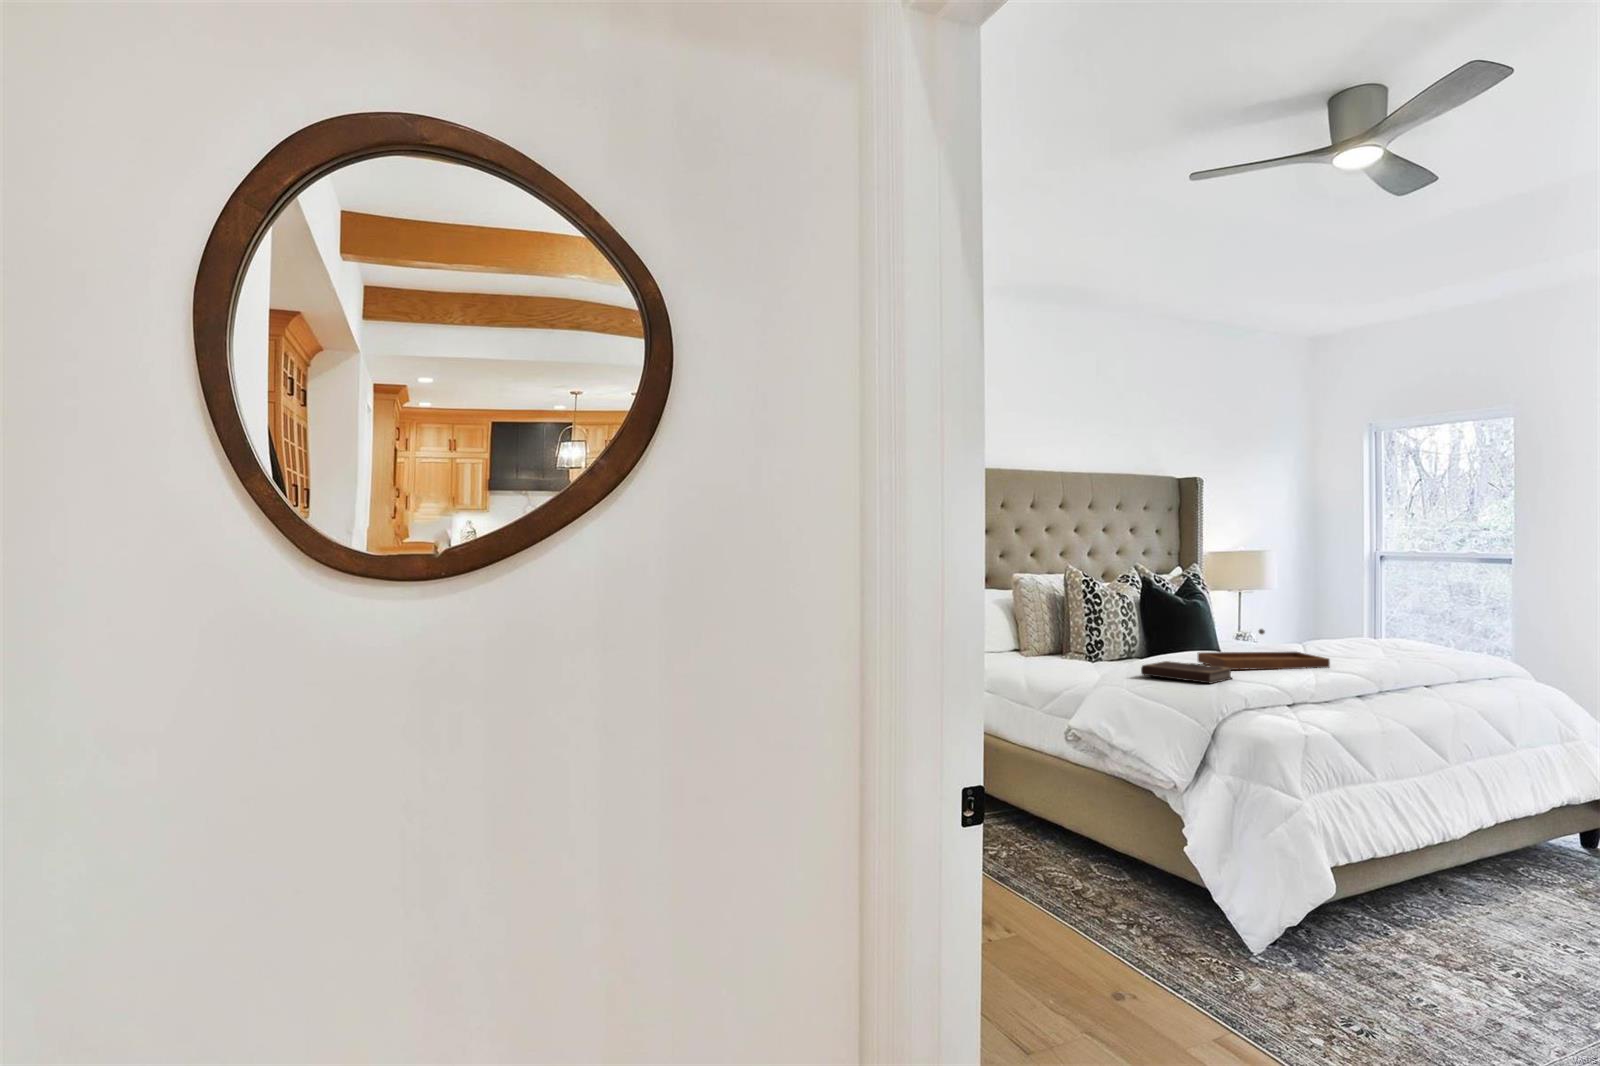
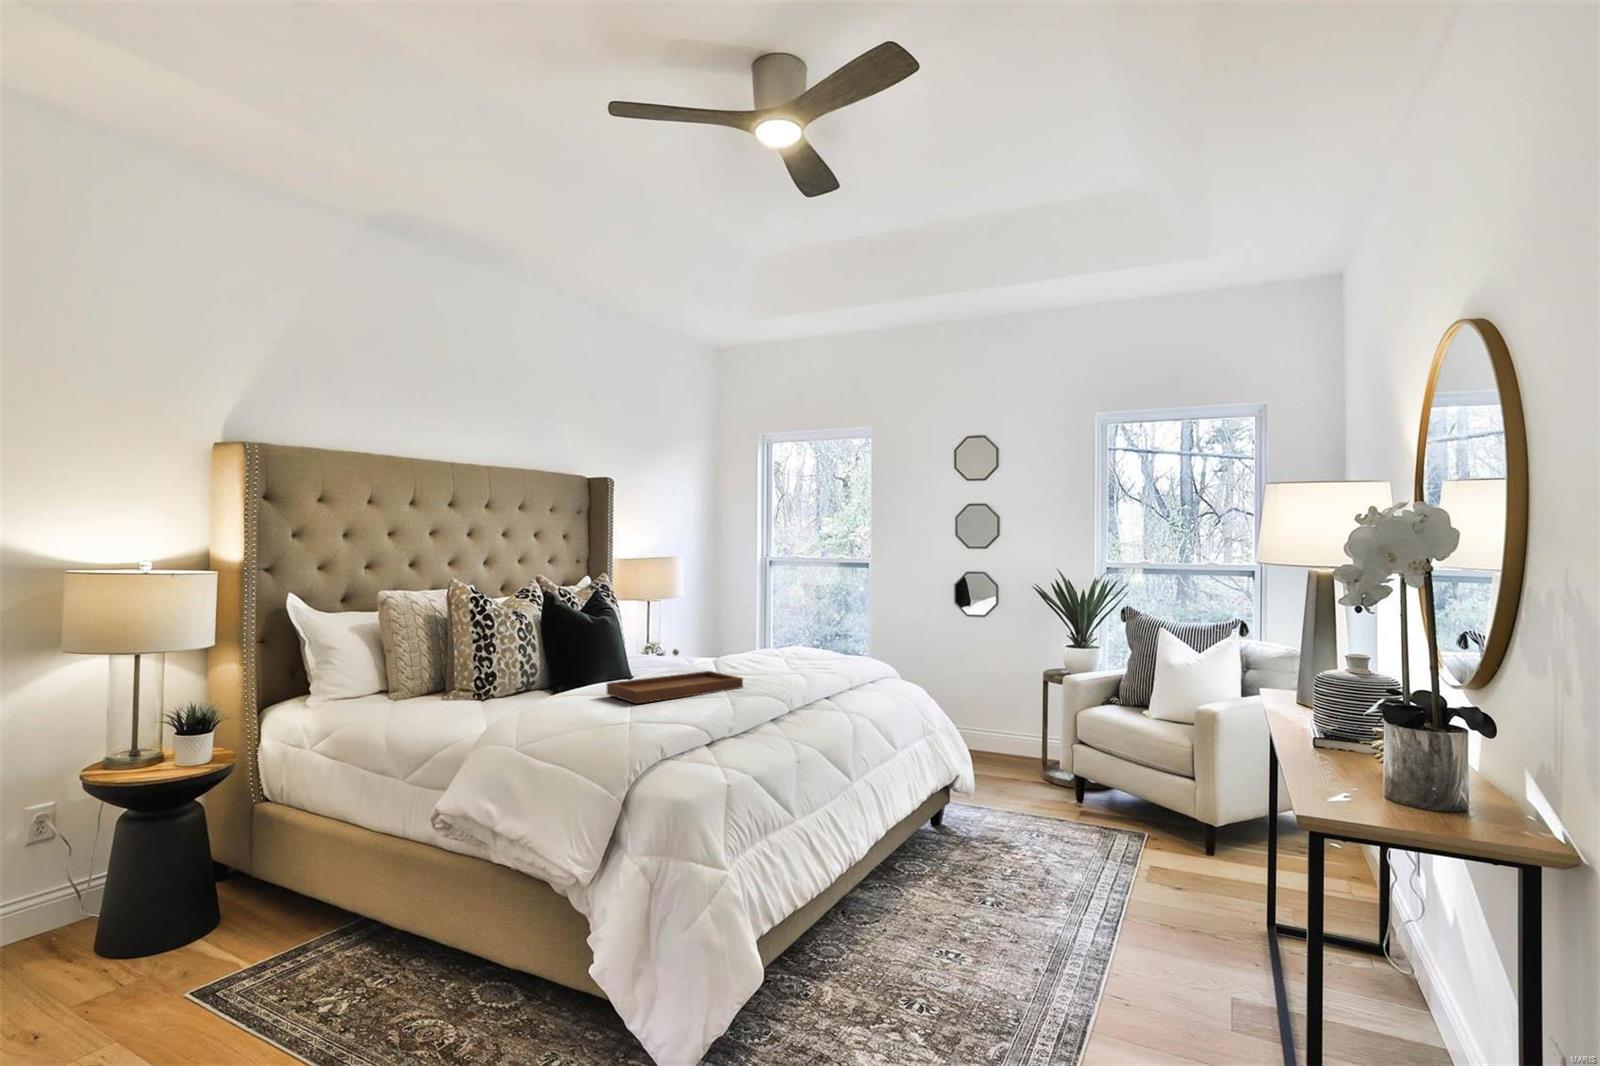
notebook: present [1141,661,1232,683] -> none [537,701,647,729]

